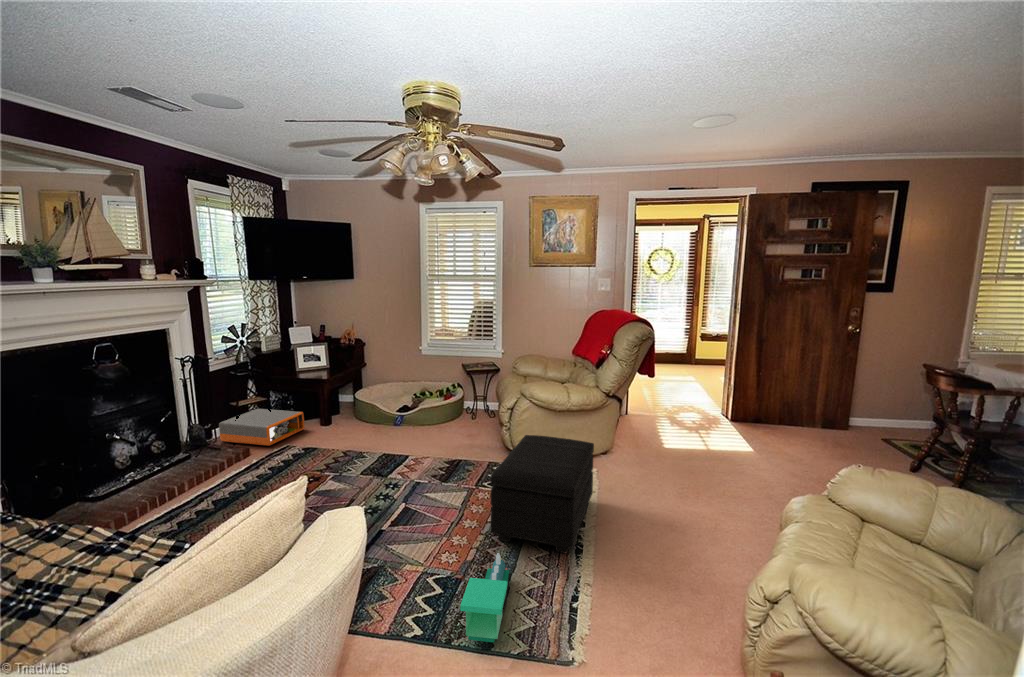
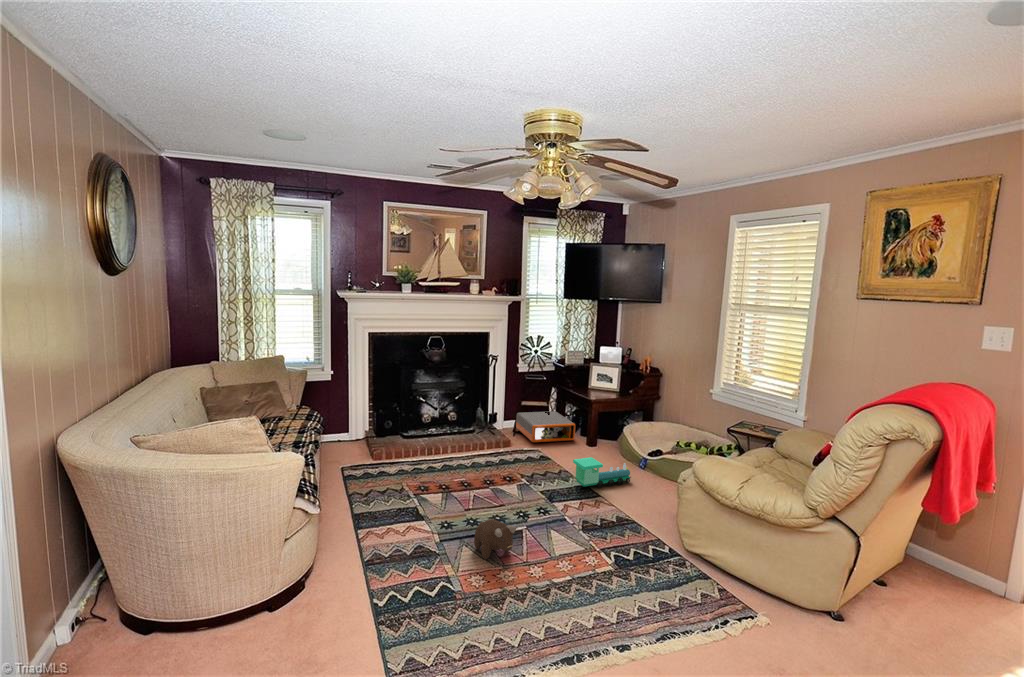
footstool: present [491,435,594,553] -> none [522,512,694,653]
plush toy: none [393,497,450,543] -> present [474,519,516,559]
toy train: present [460,553,511,642] -> present [573,457,631,488]

